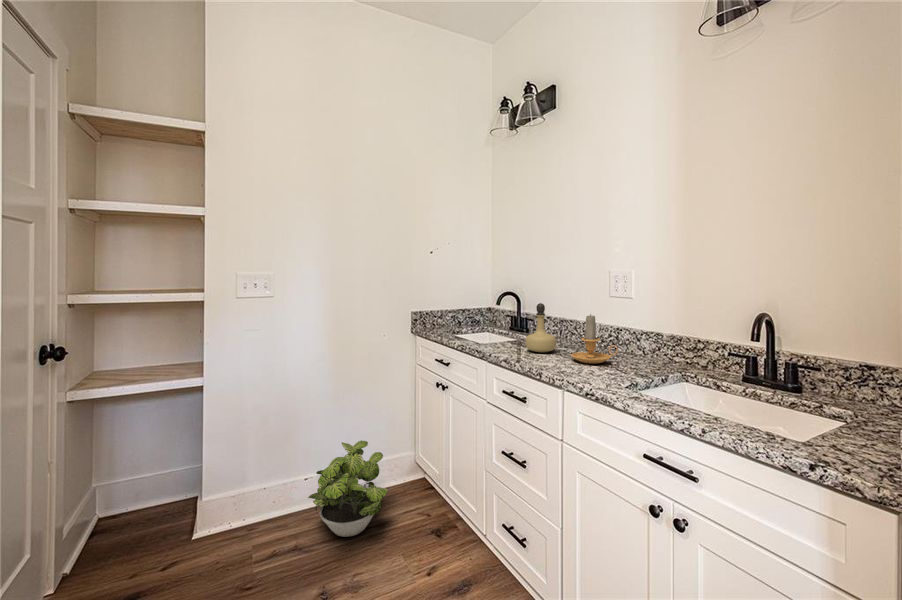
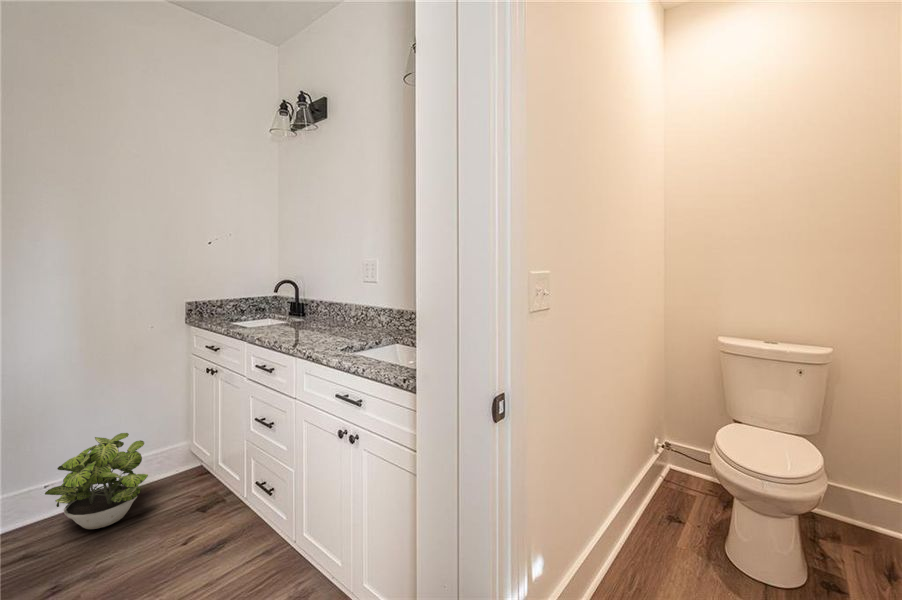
perfume bottle: present [526,303,556,353] -> none [286,290,314,332]
candle: present [571,315,618,364] -> none [319,296,357,338]

